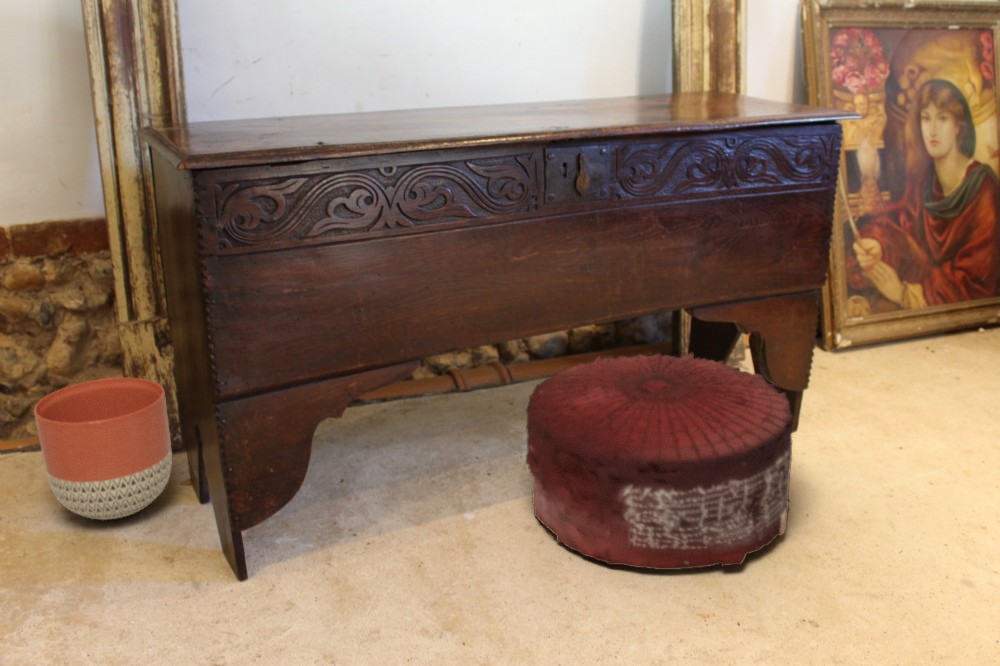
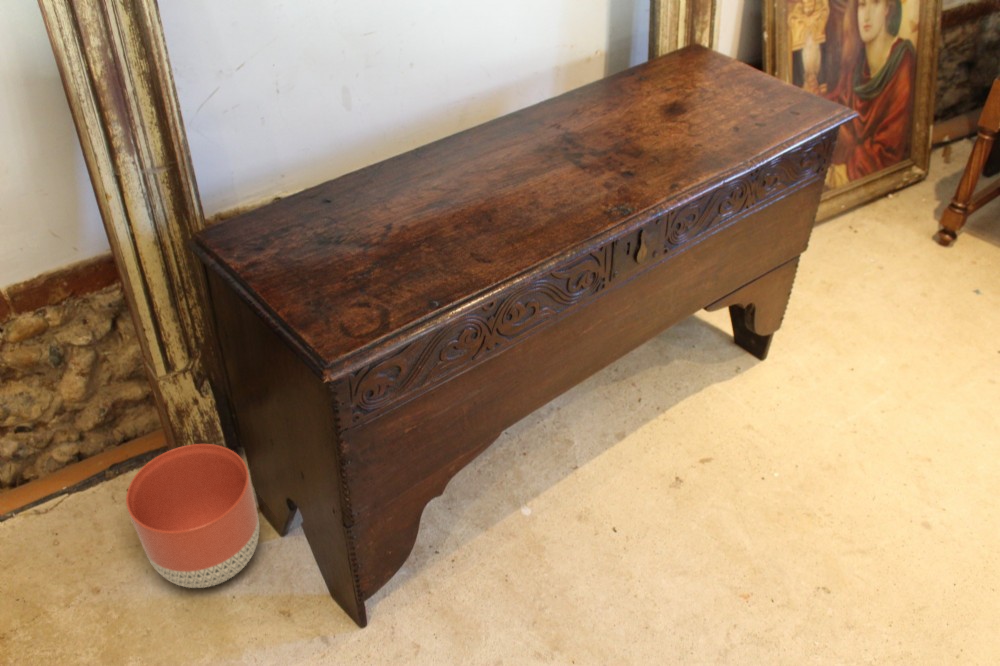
pouf: present [526,353,794,570] -> none [581,331,820,561]

